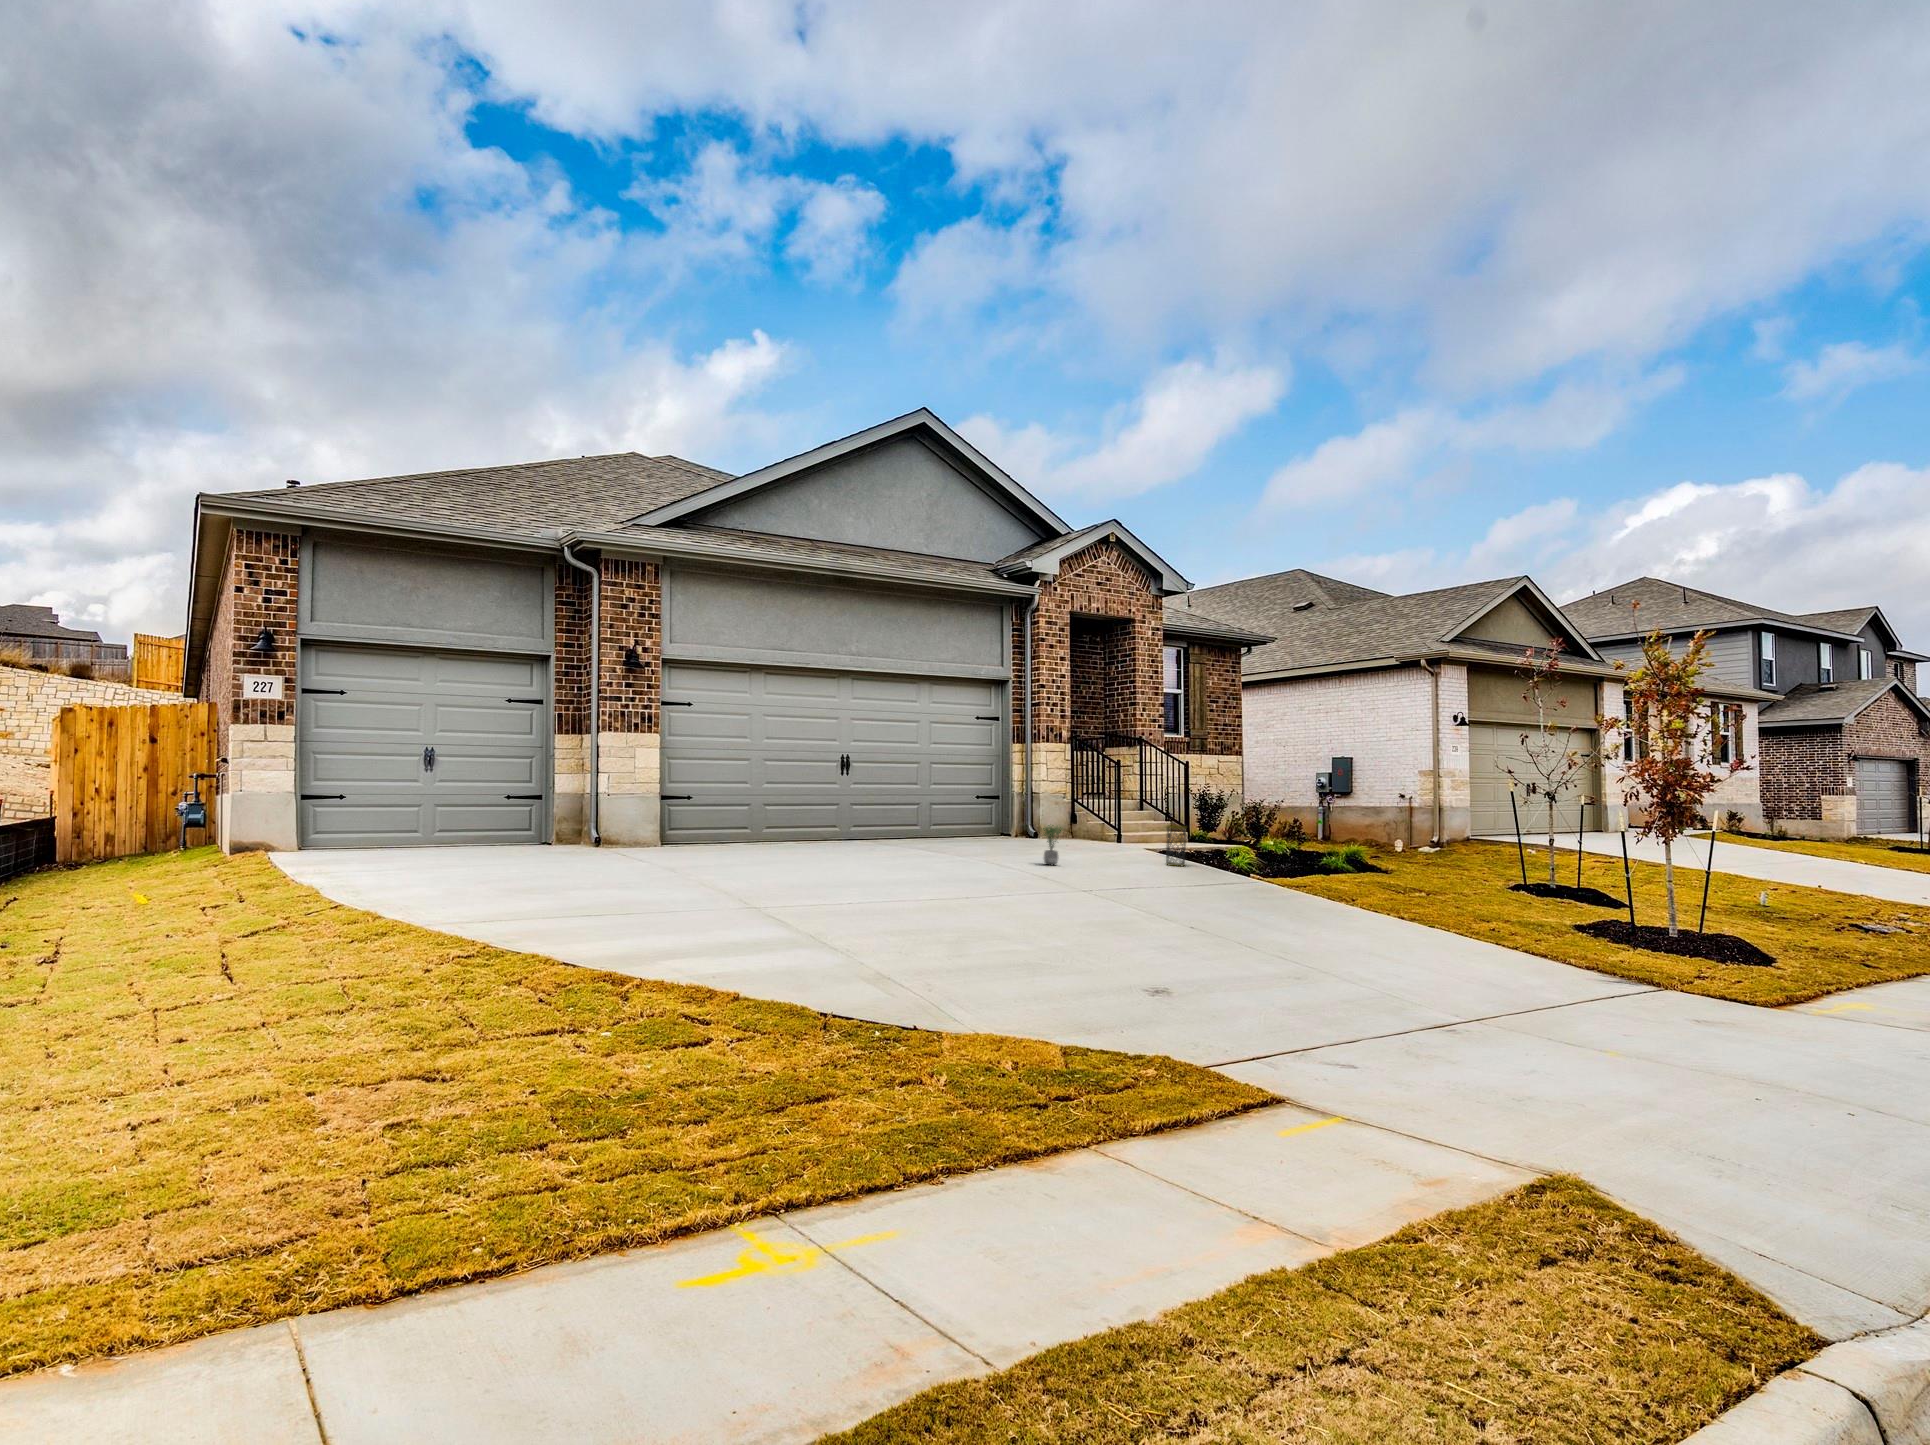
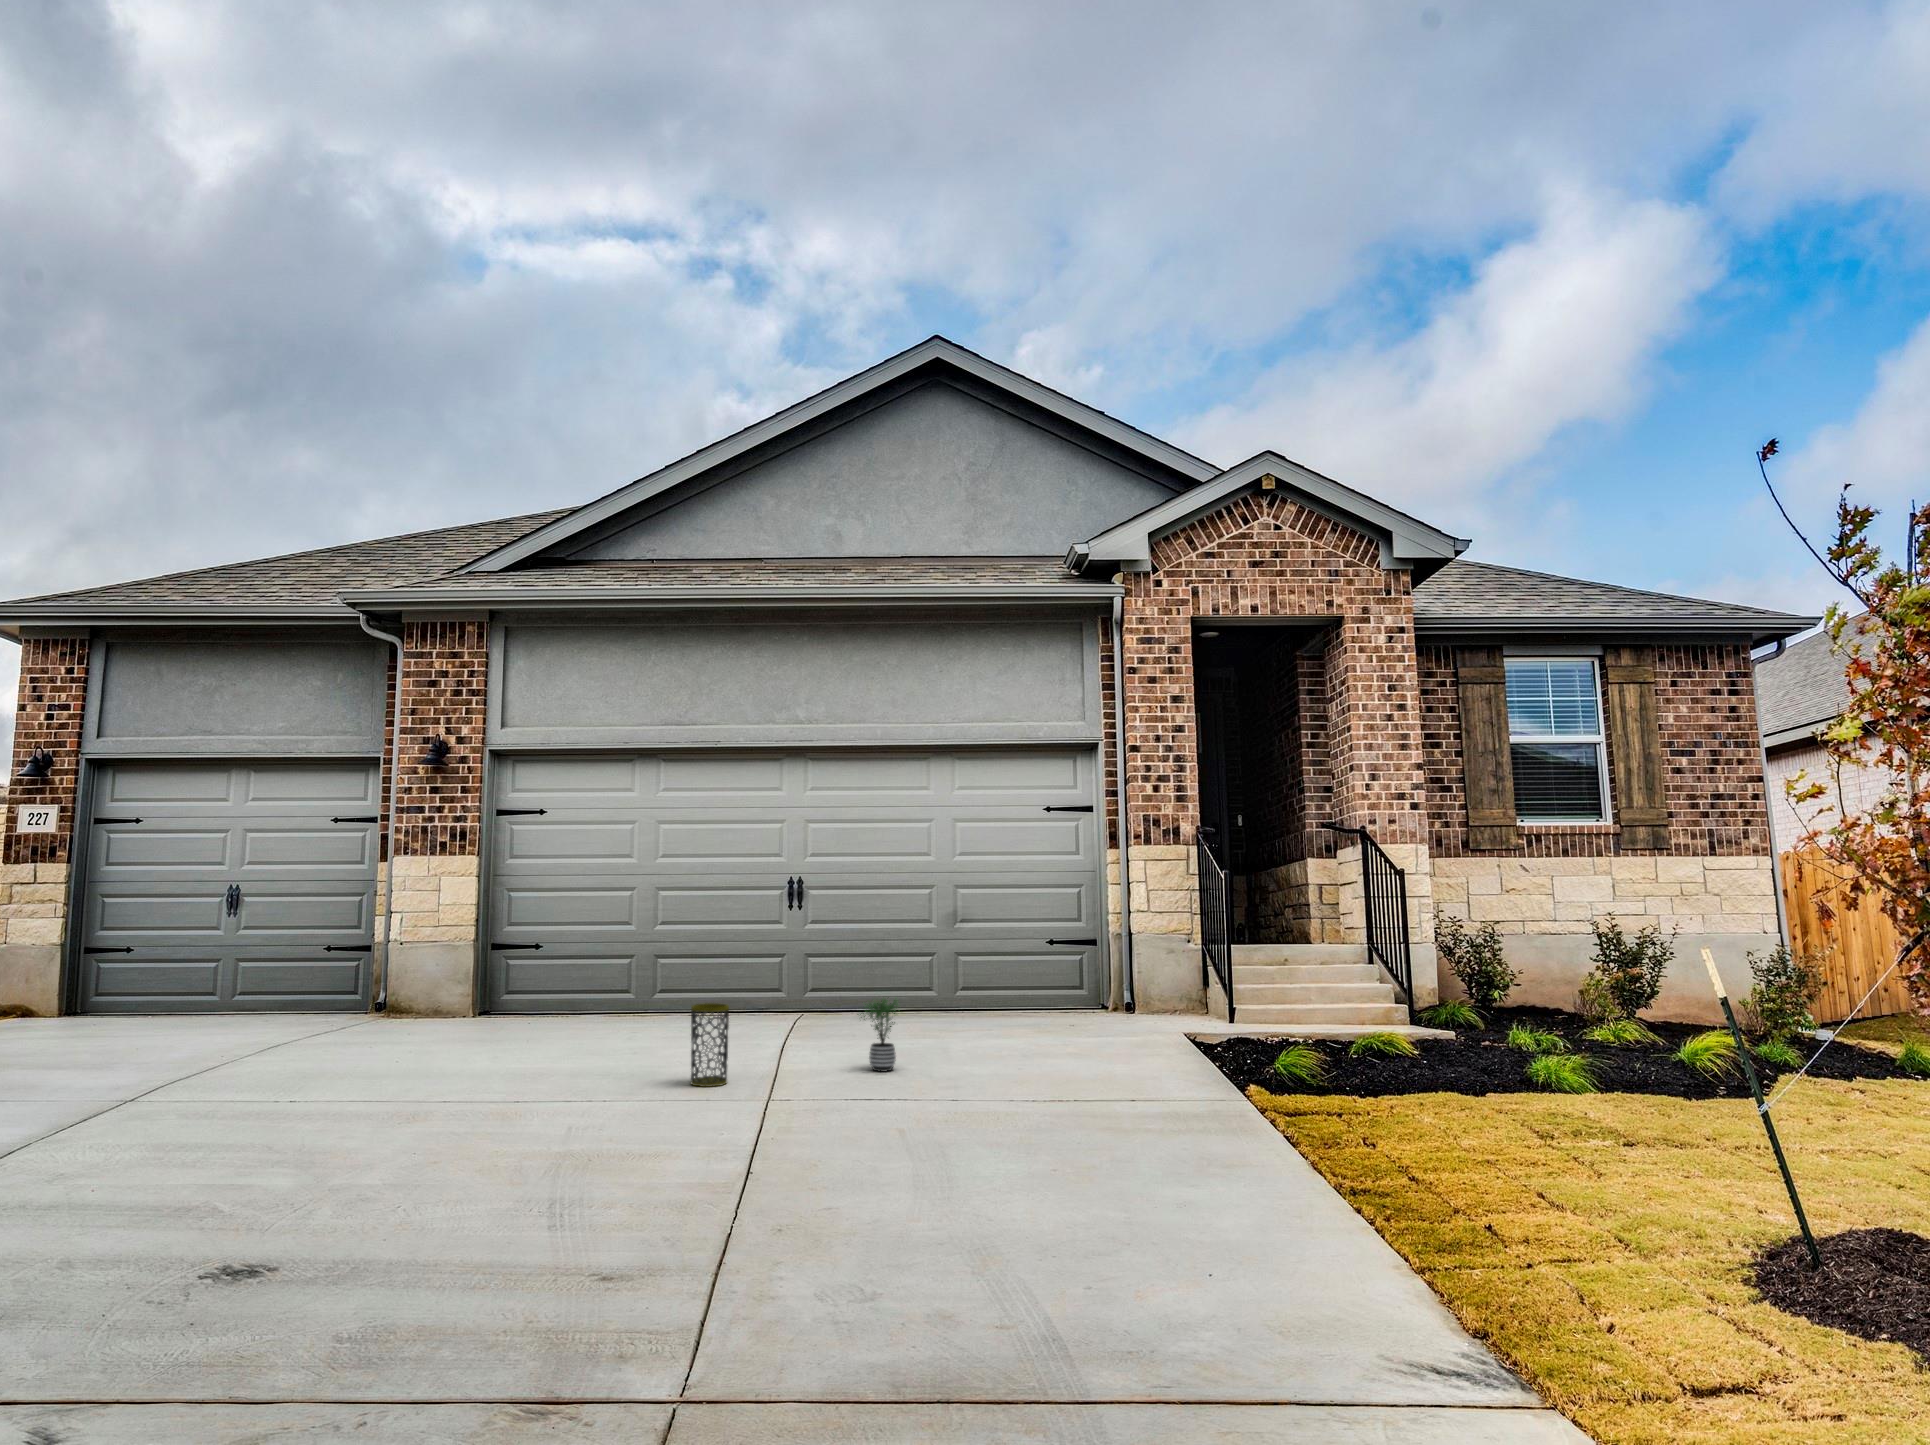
trash can: present [1166,825,1186,866] -> present [691,1003,729,1087]

